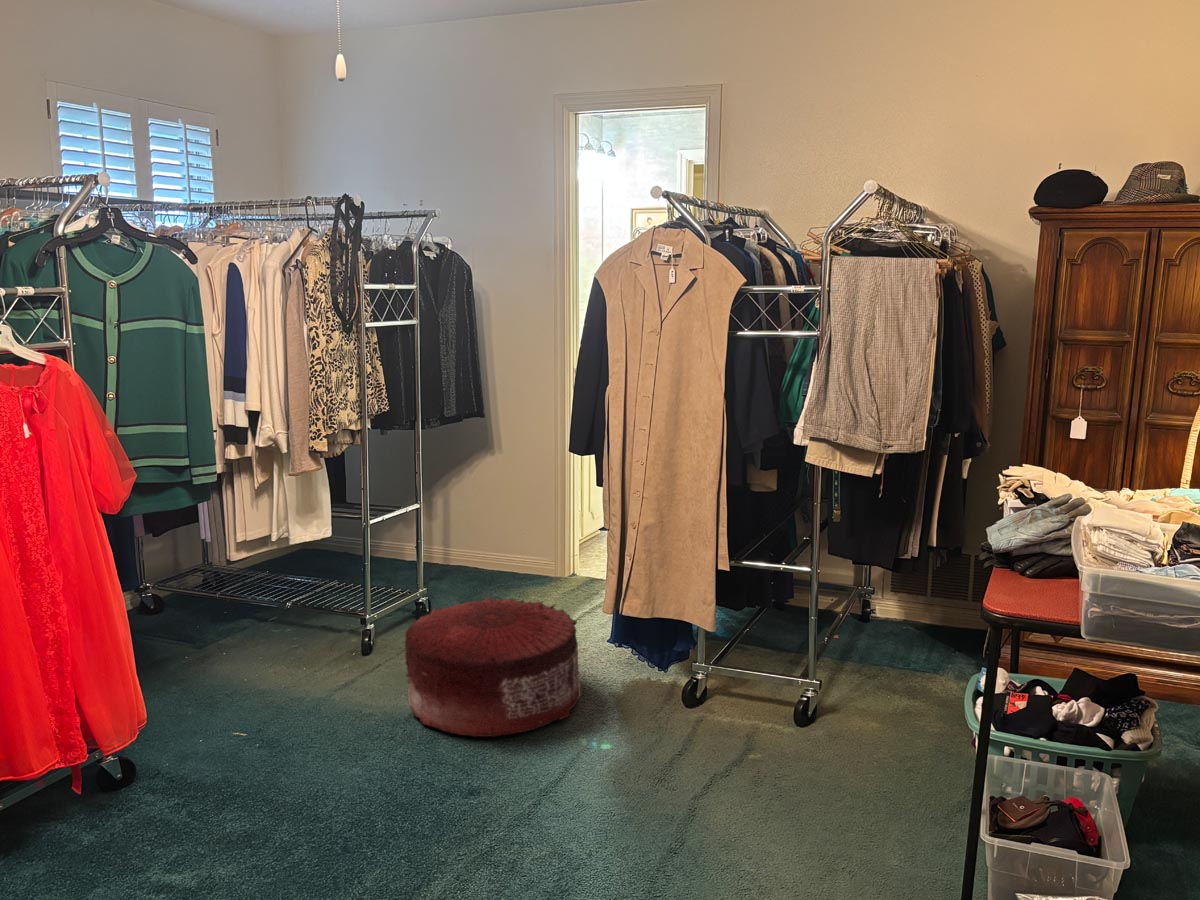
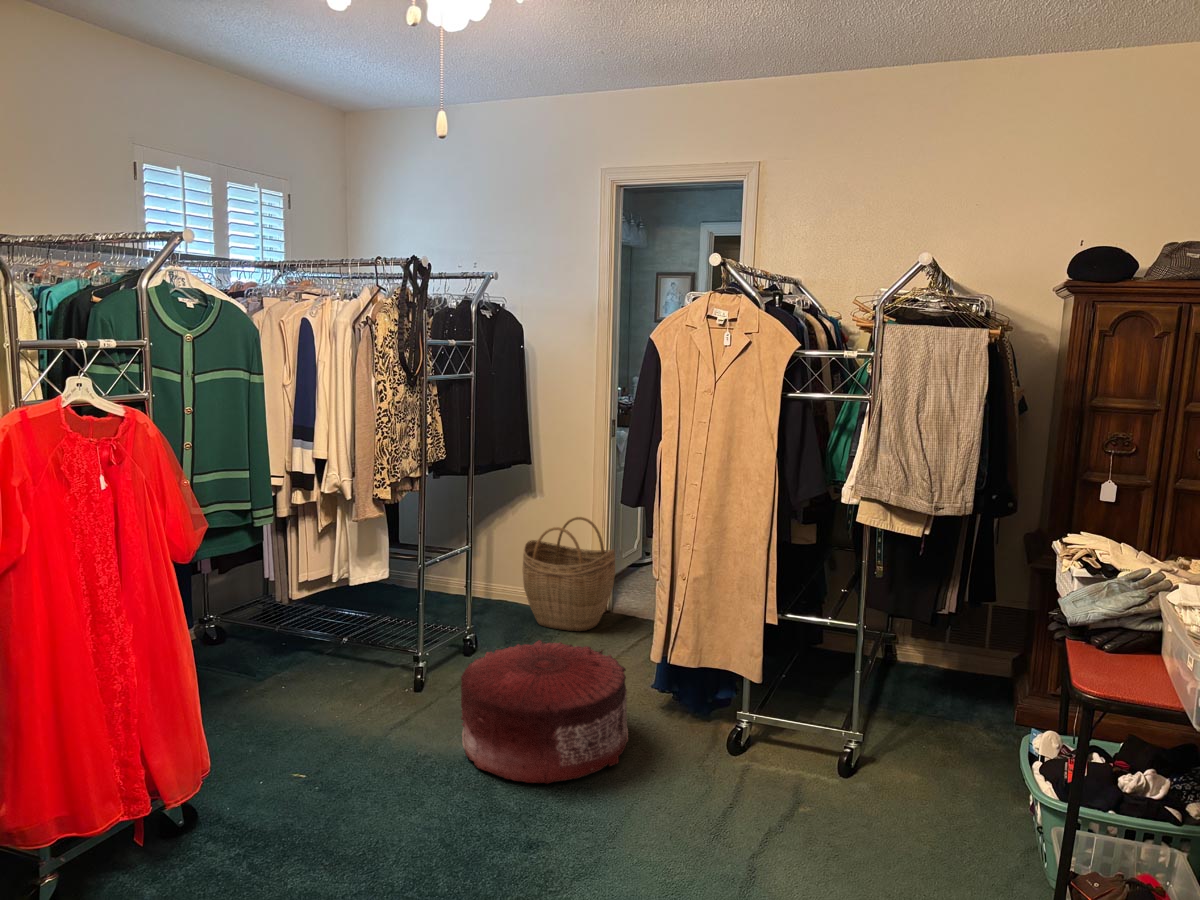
woven basket: none [478,473,577,594] -> present [523,517,615,631]

